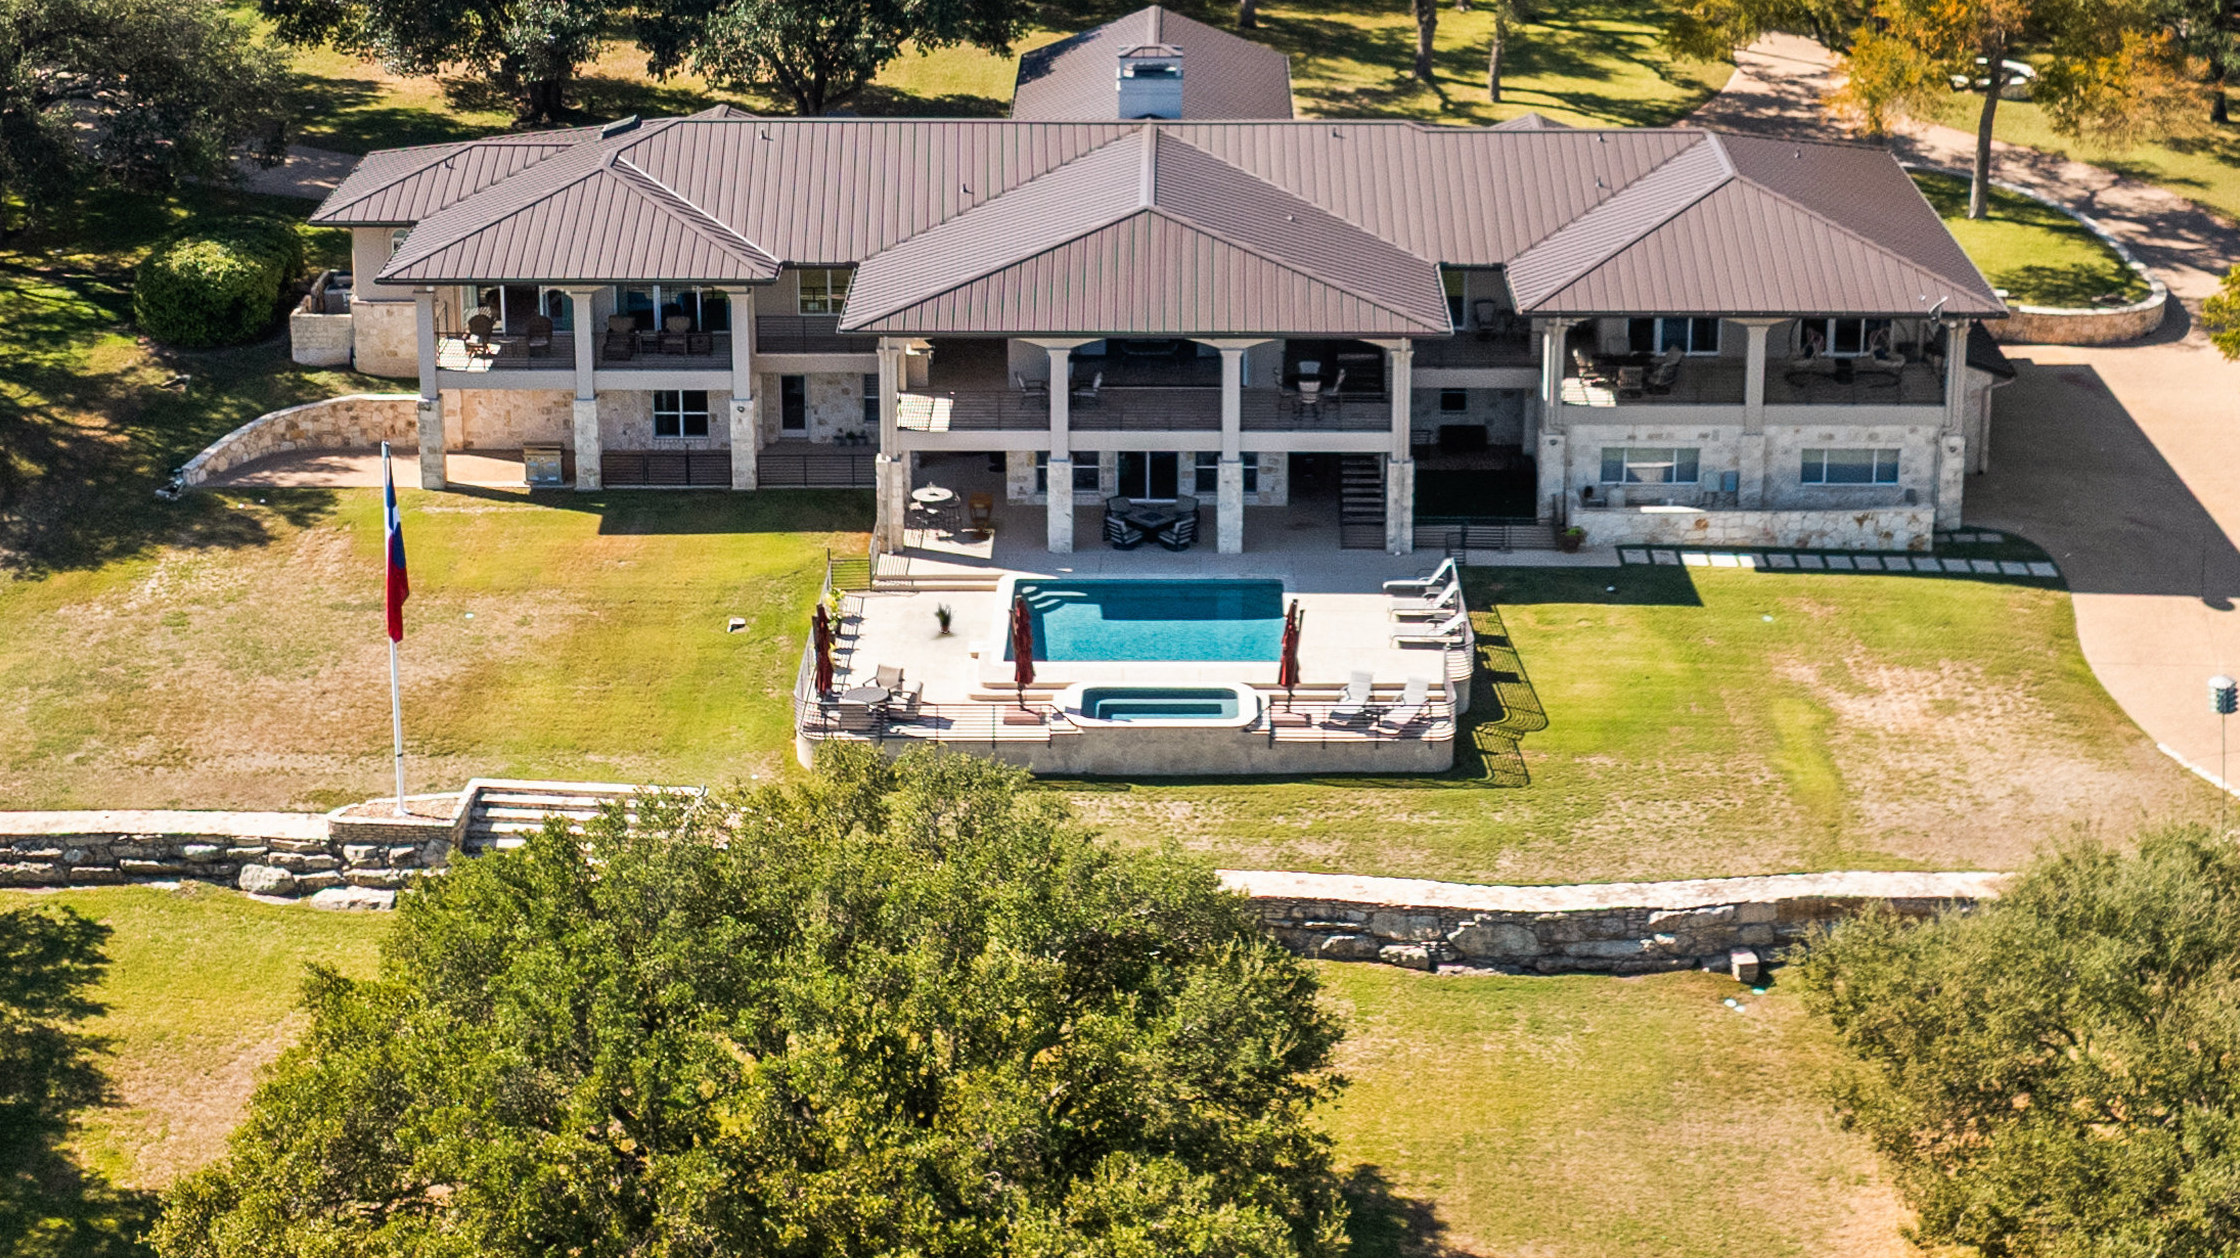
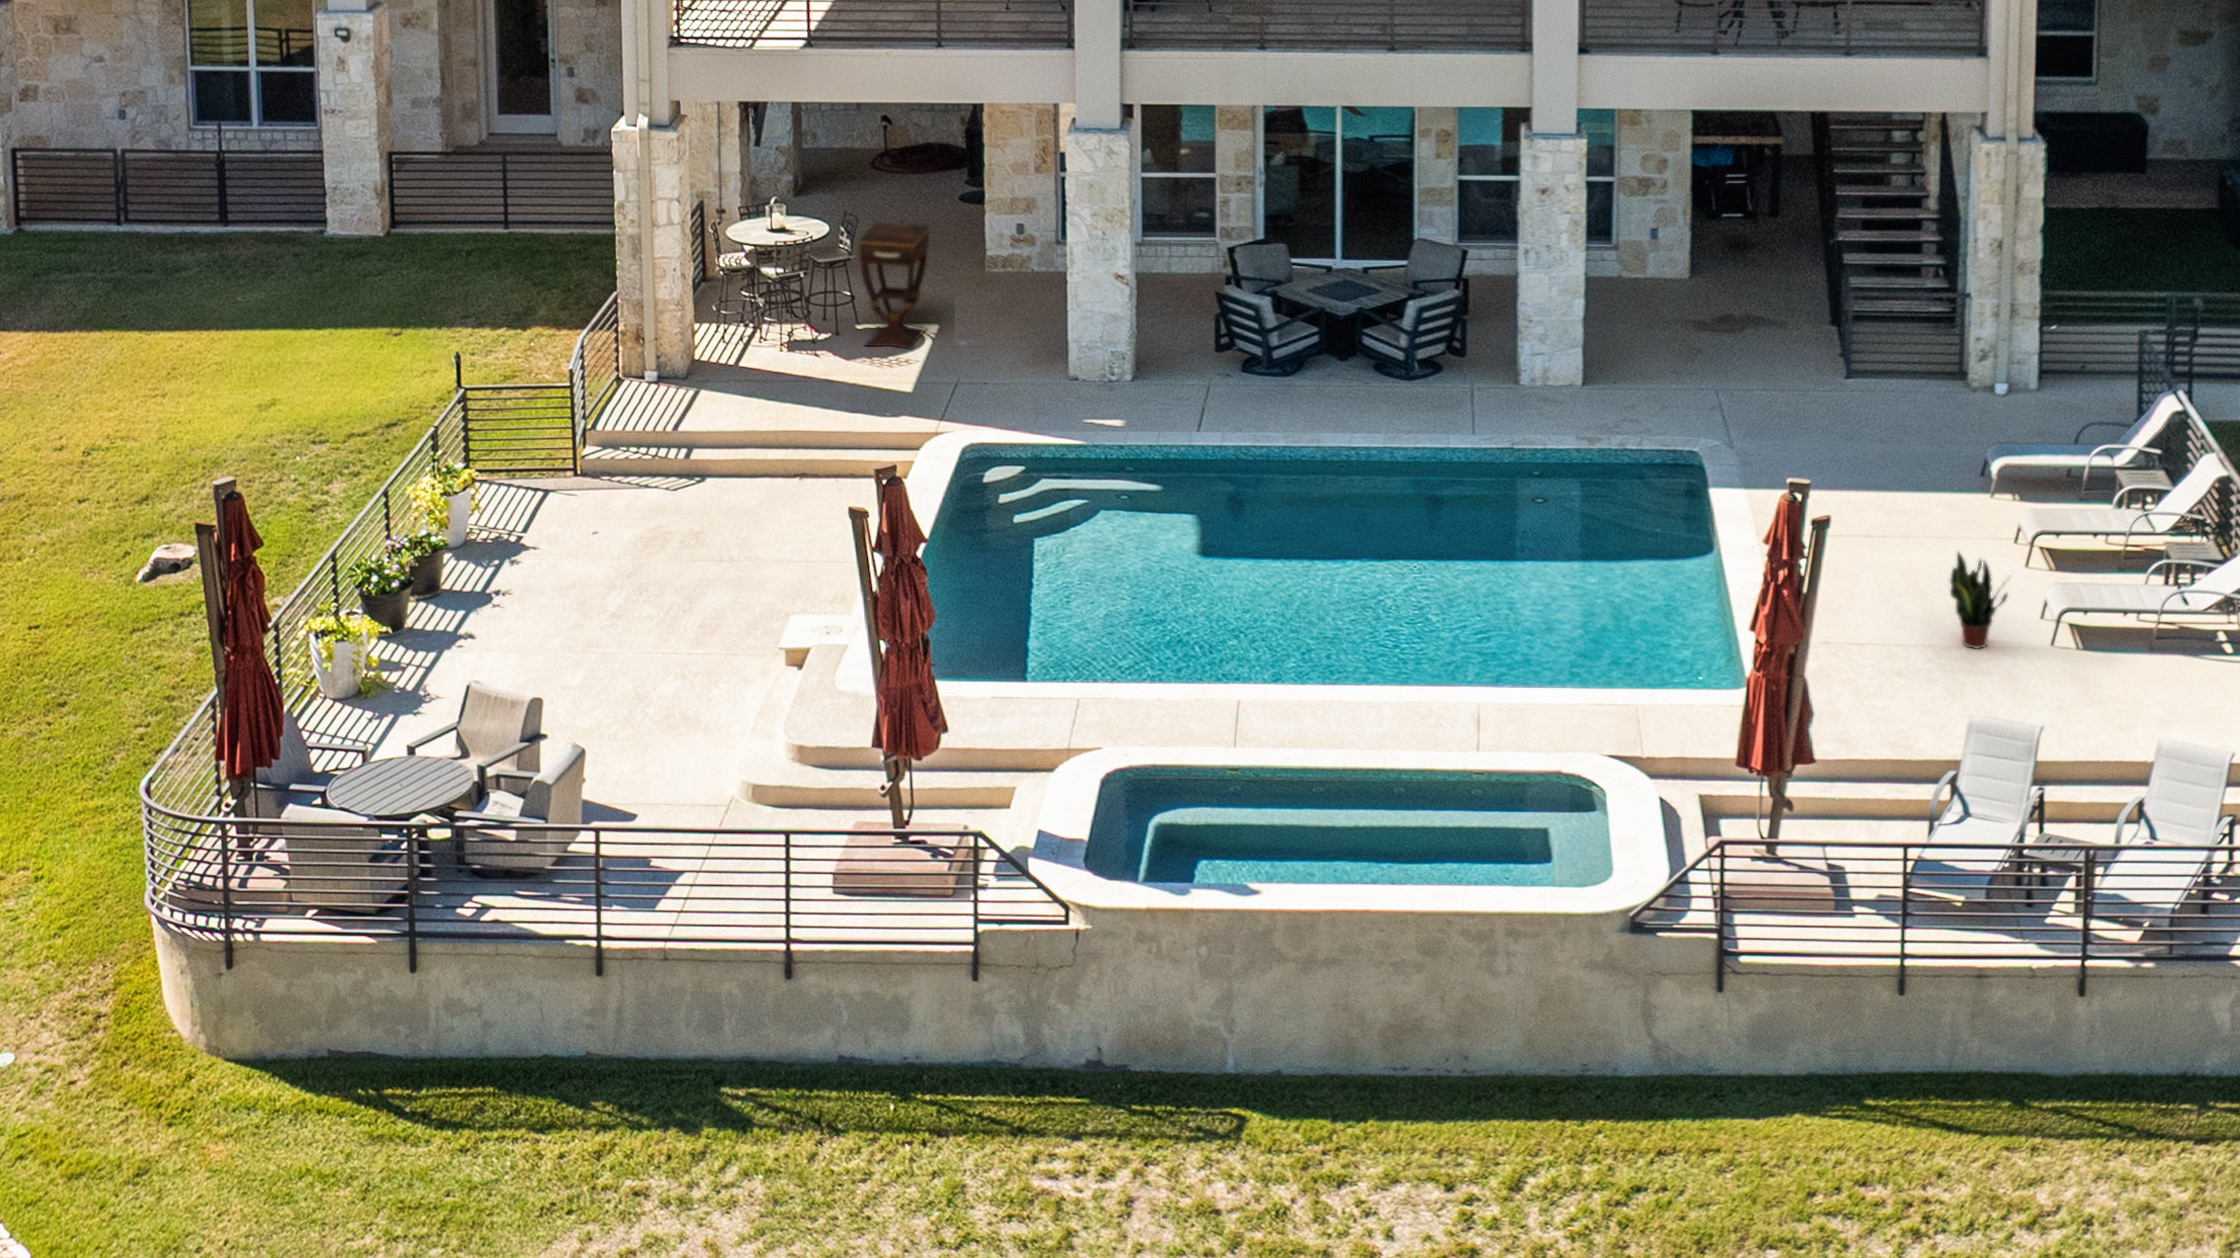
potted plant: present [935,605,951,634] -> present [1950,553,2007,649]

